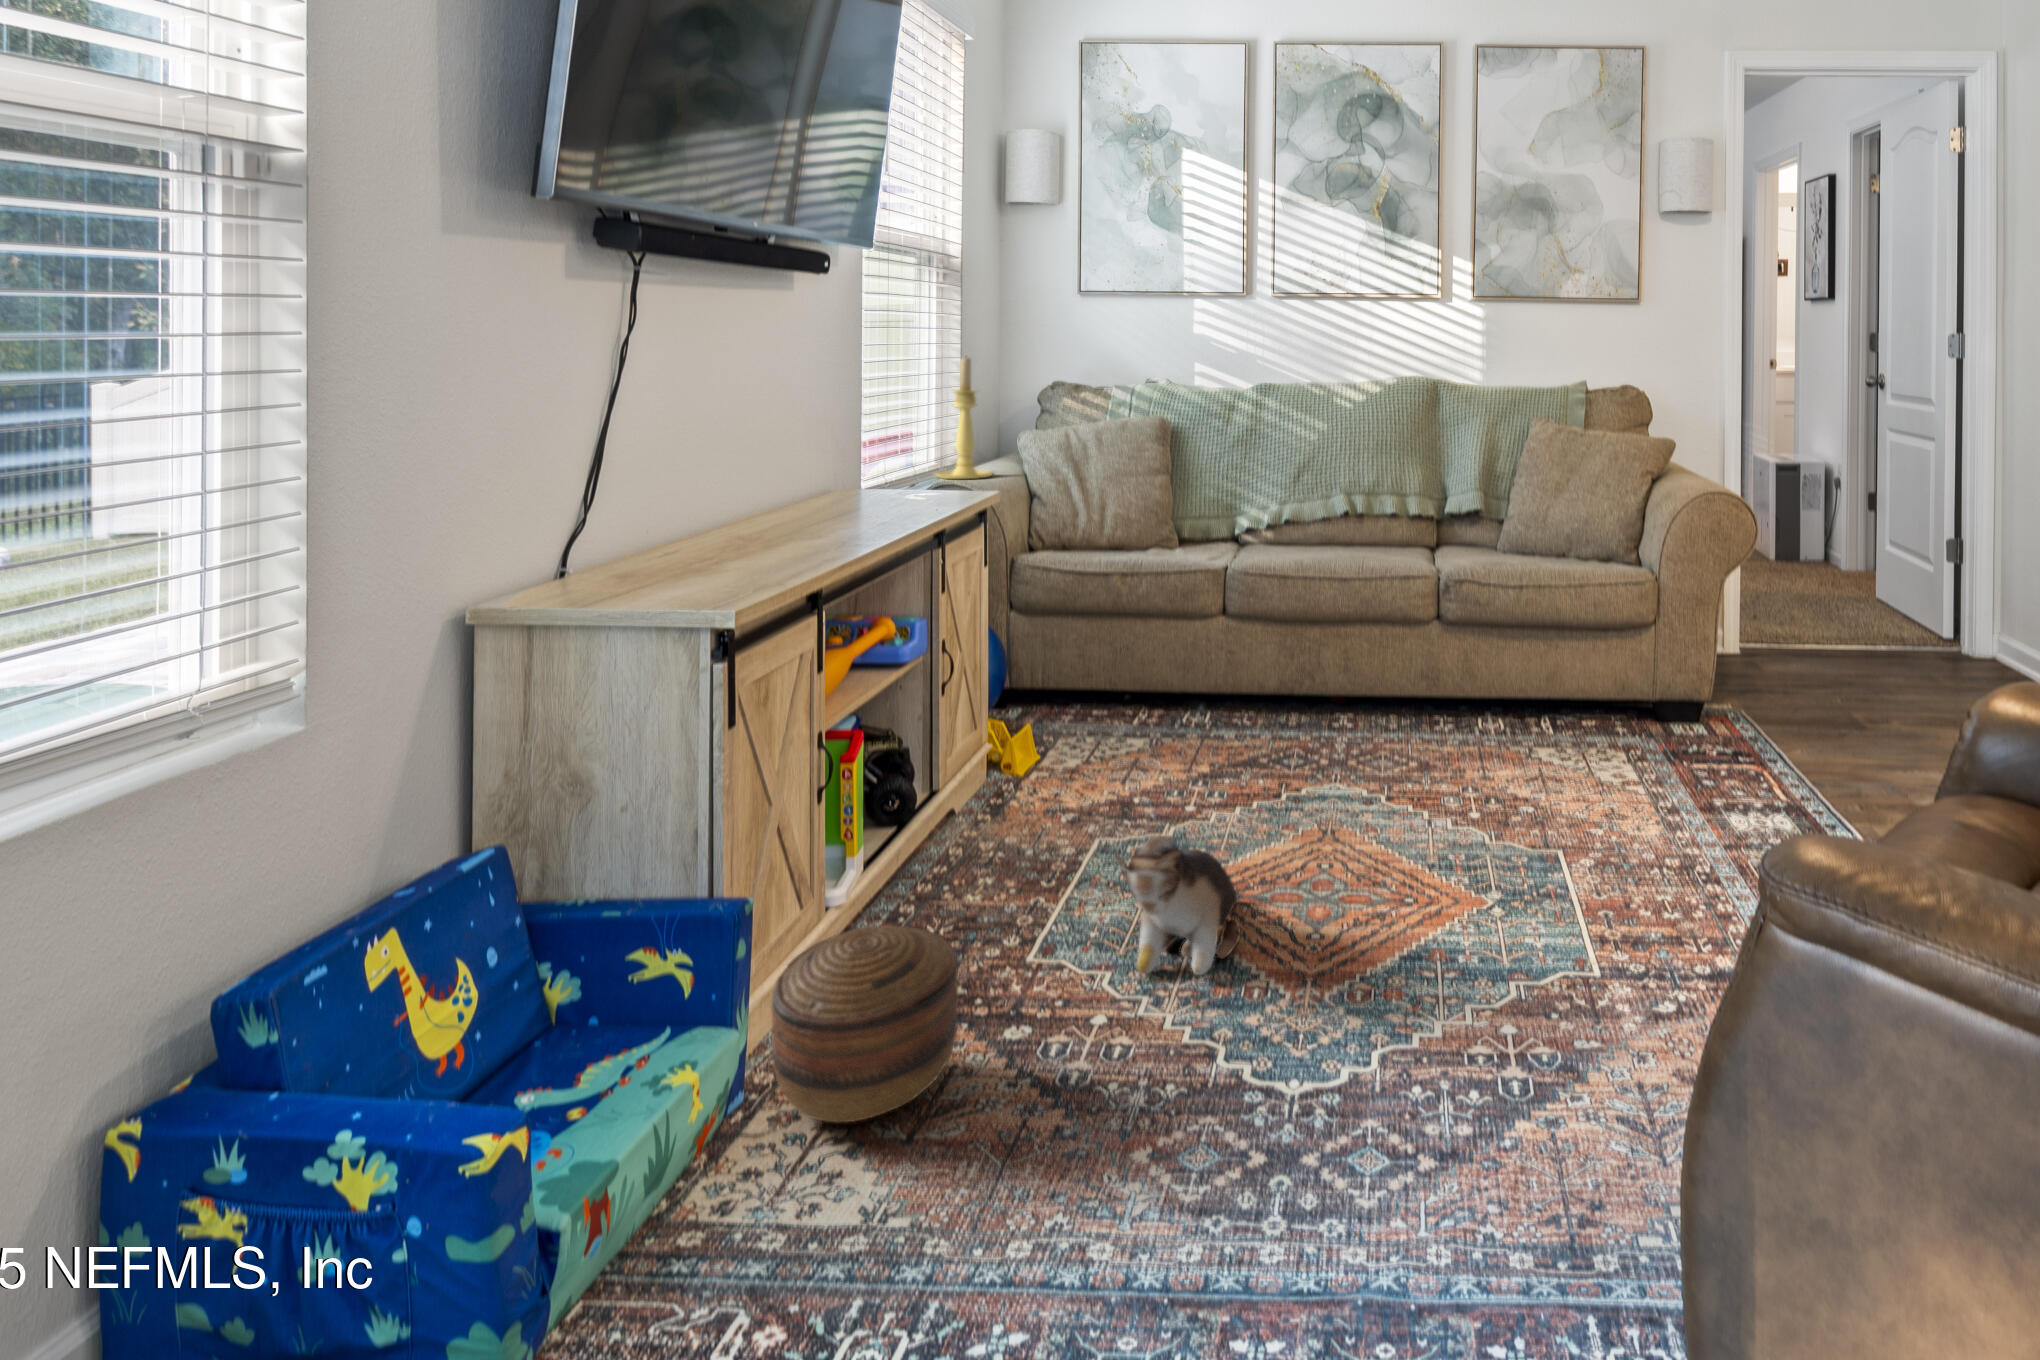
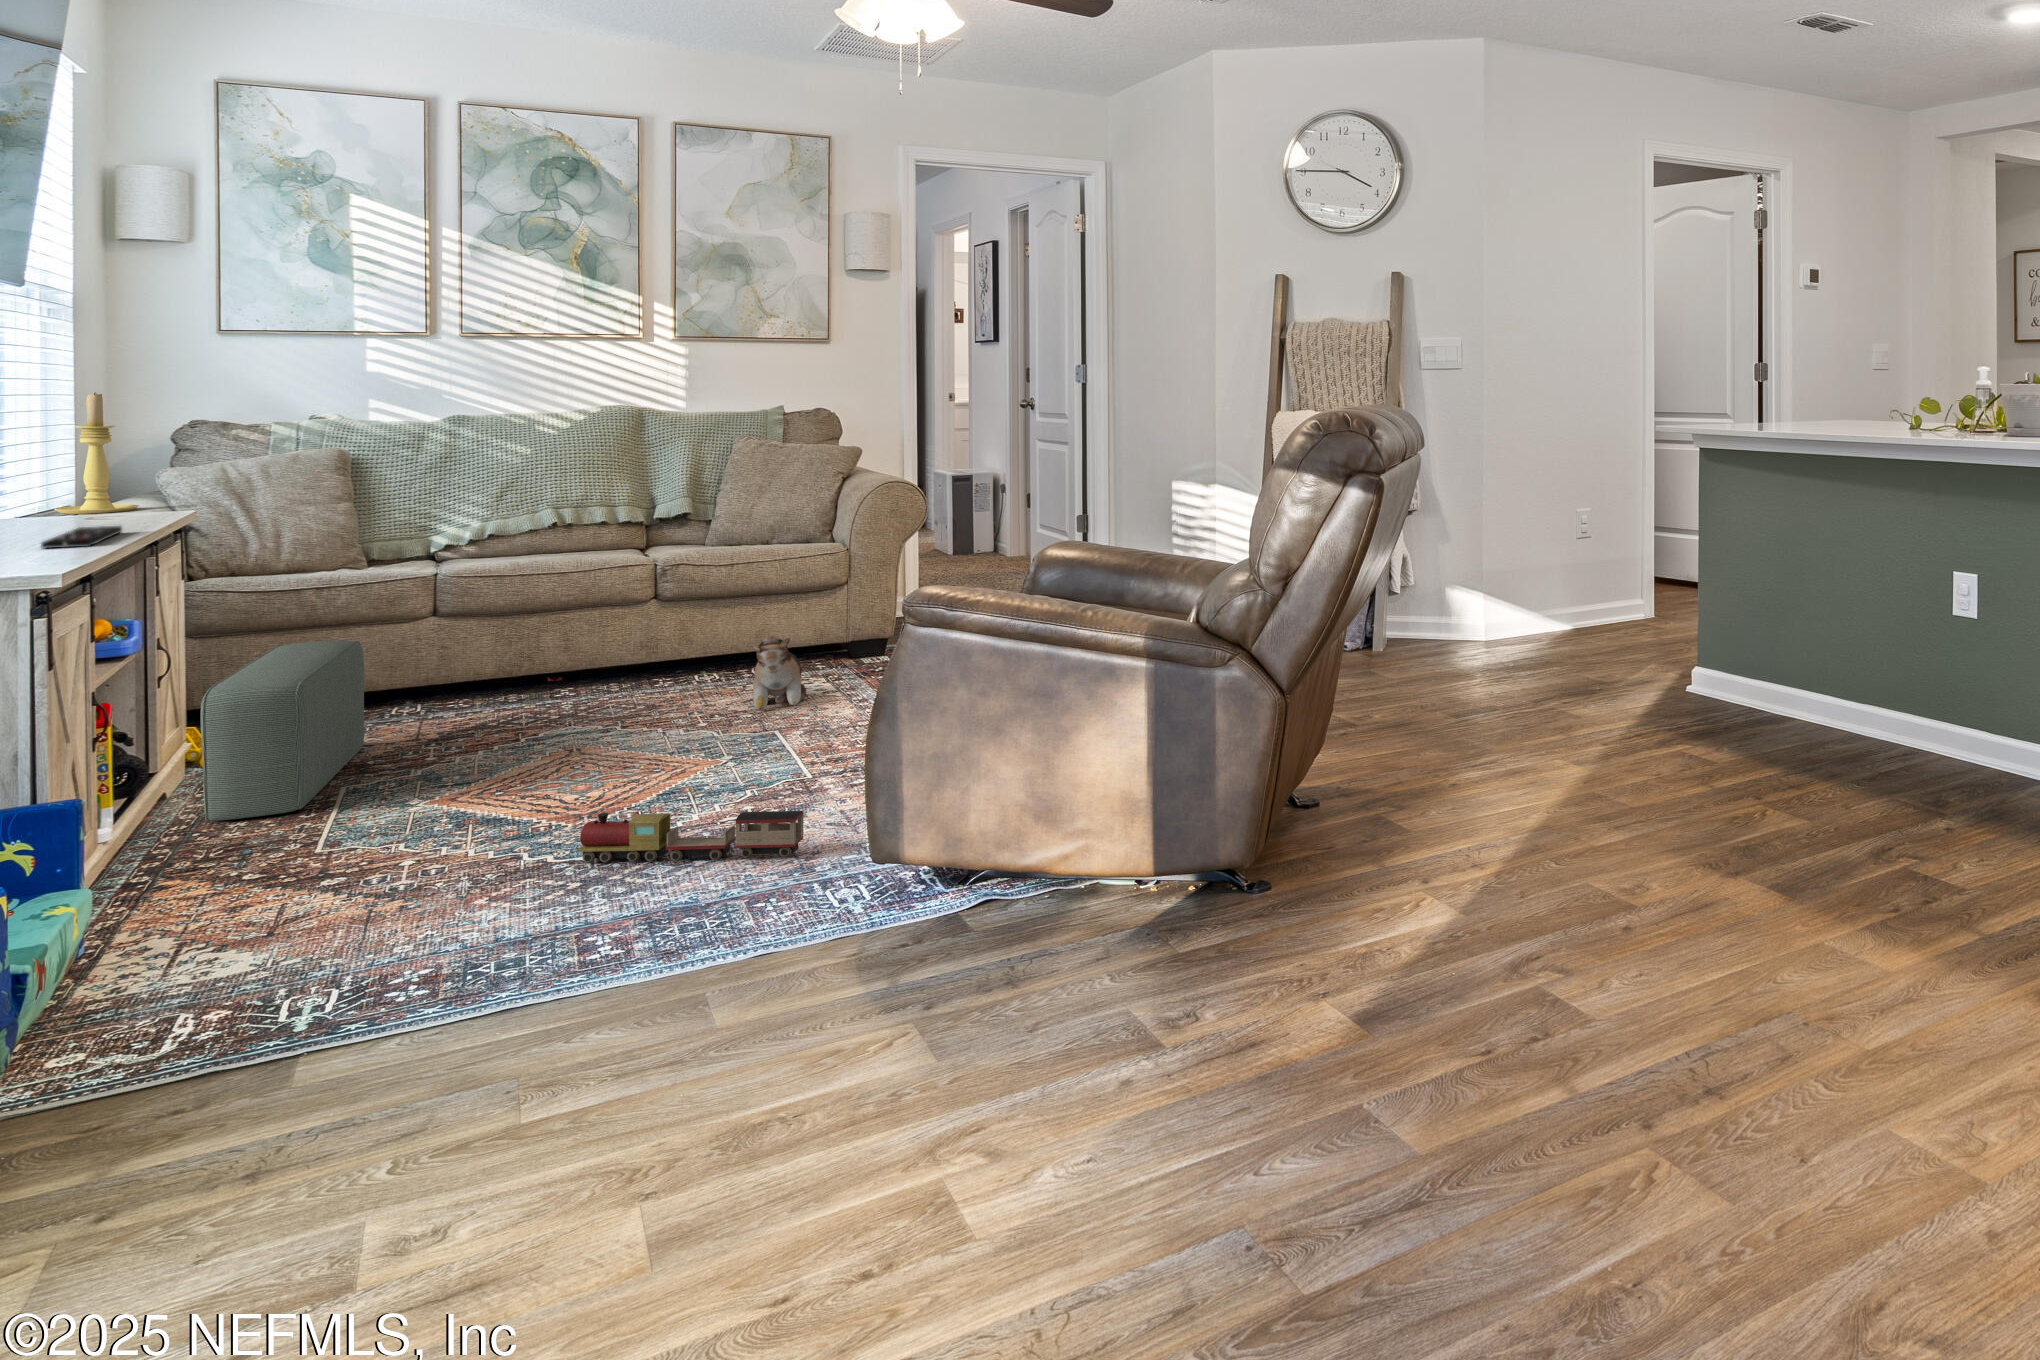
remote control: none [845,500,934,526] -> present [41,526,122,549]
pouf: none [958,644,1138,871] -> present [201,640,364,820]
plush toy: present [1114,836,1241,975] -> present [750,636,806,710]
basket: present [771,925,958,1122] -> none [130,810,306,941]
toy train: none [1269,1028,1595,1217] -> present [576,811,803,863]

